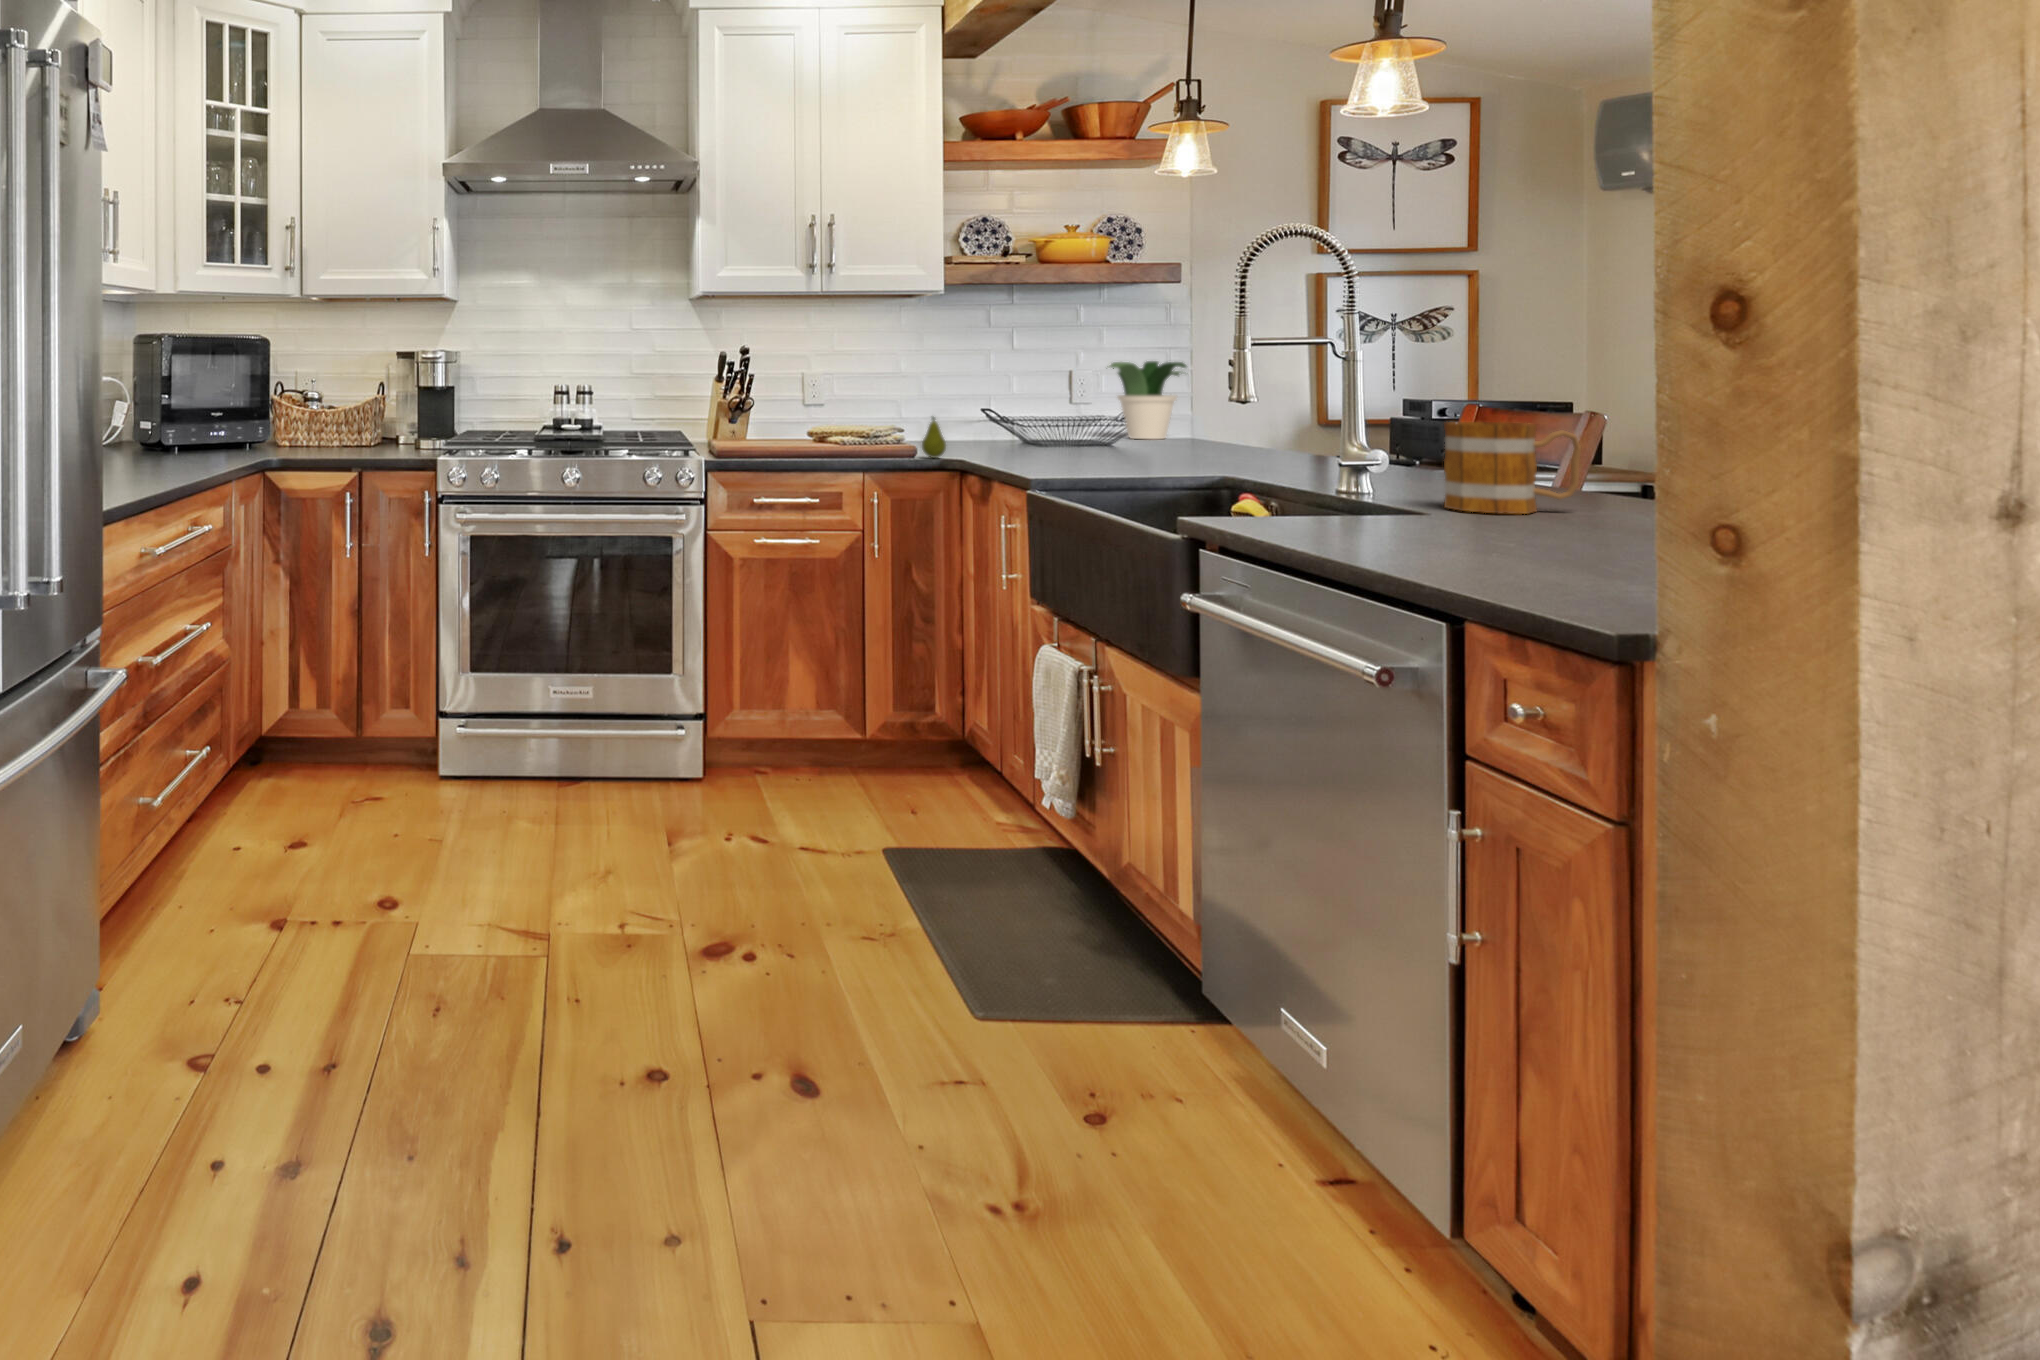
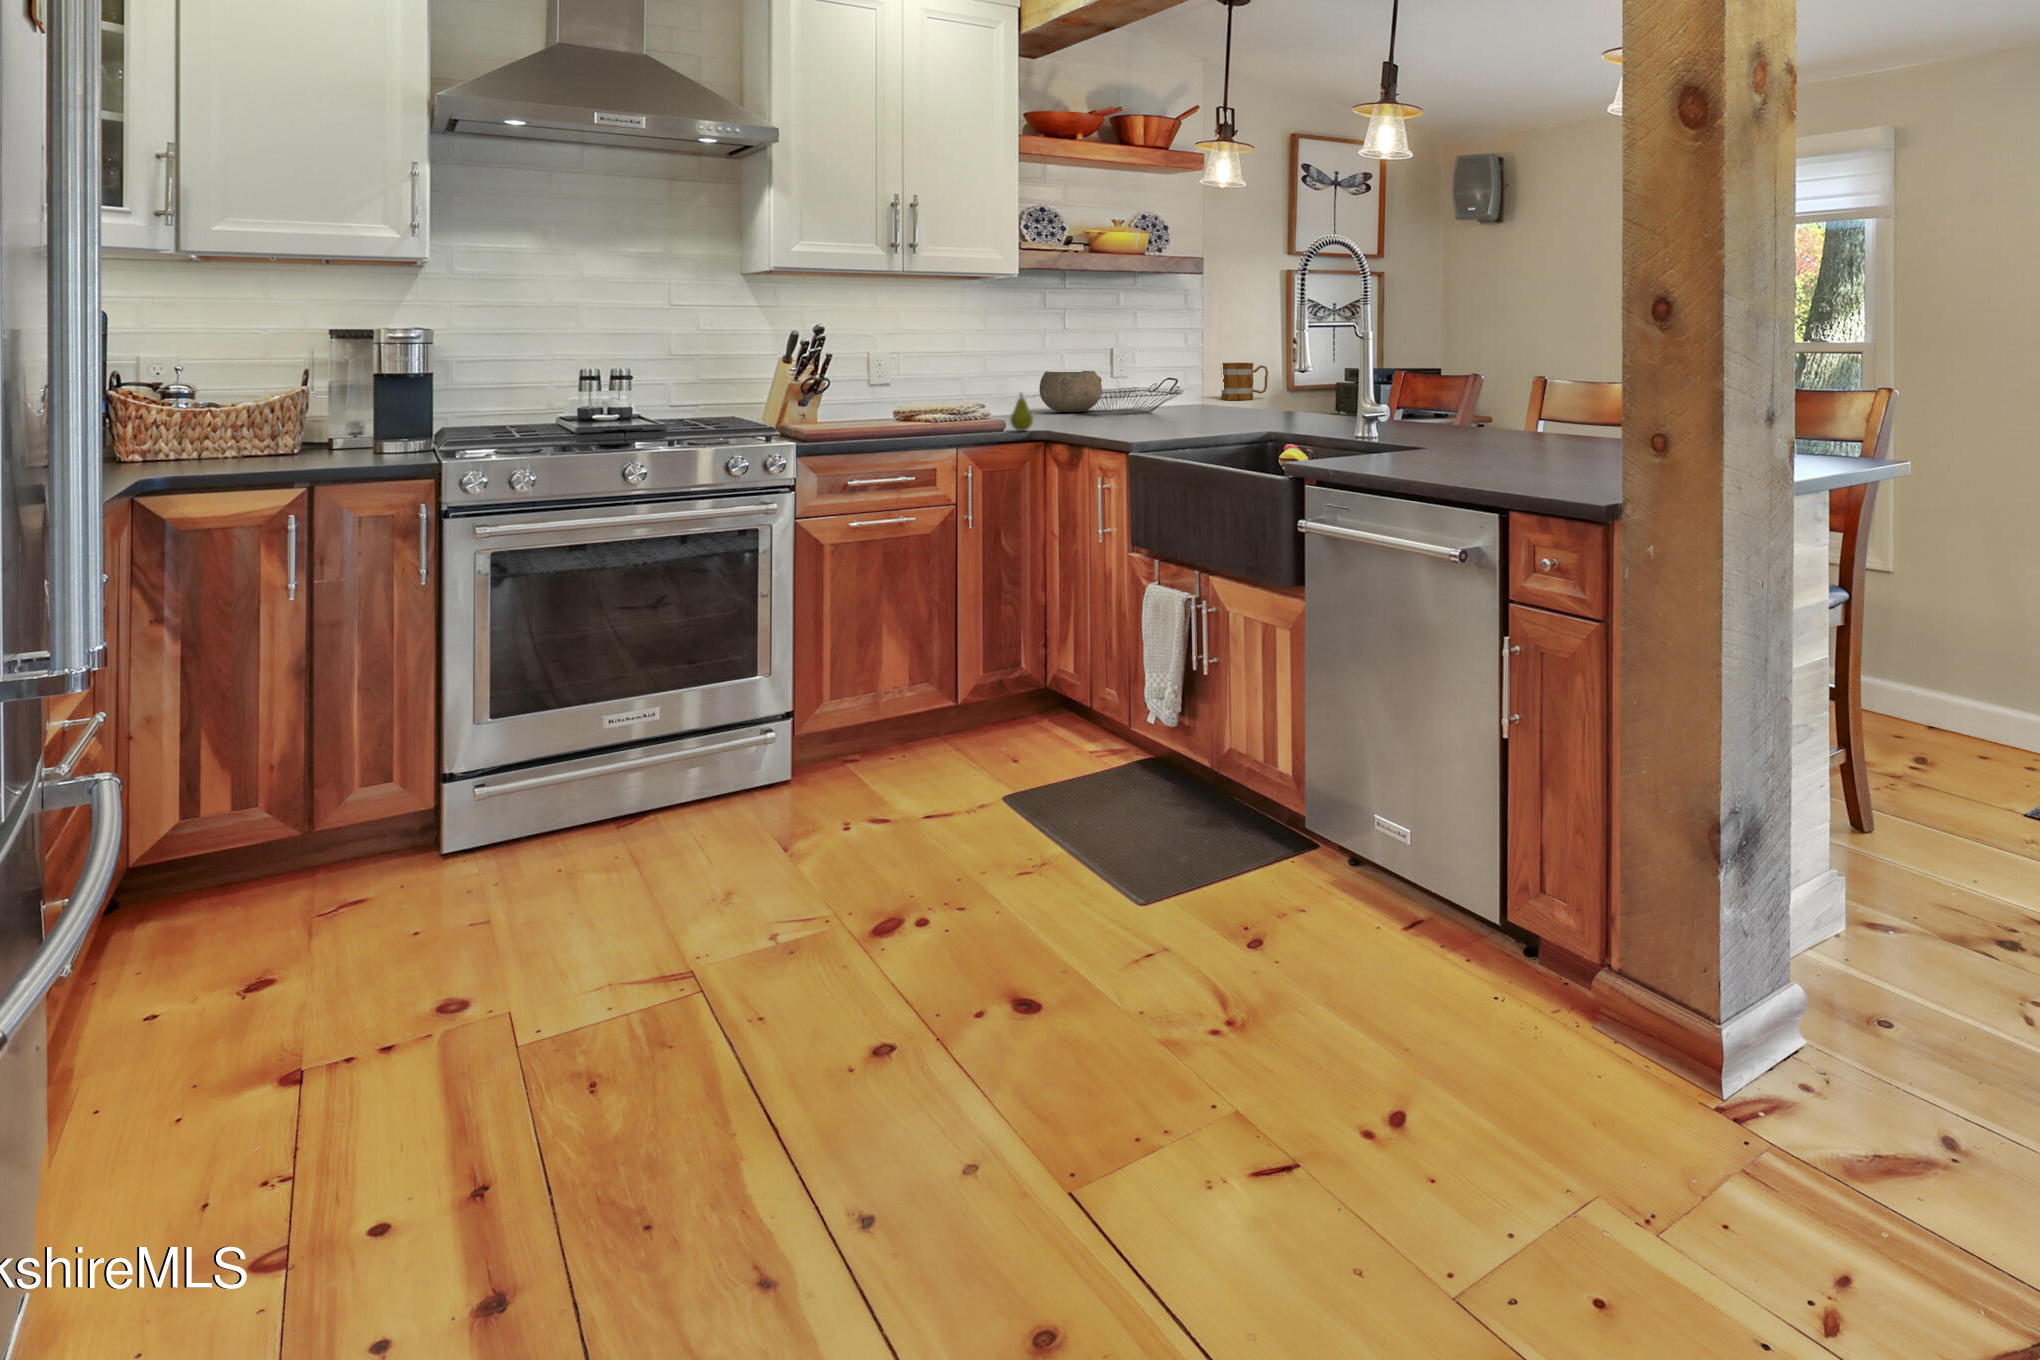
potted plant: present [1110,361,1186,439] -> none [1141,340,1207,406]
bowl: none [981,395,1053,442] -> present [1039,371,1102,412]
mug: present [1444,422,1581,514] -> present [1221,363,1268,400]

